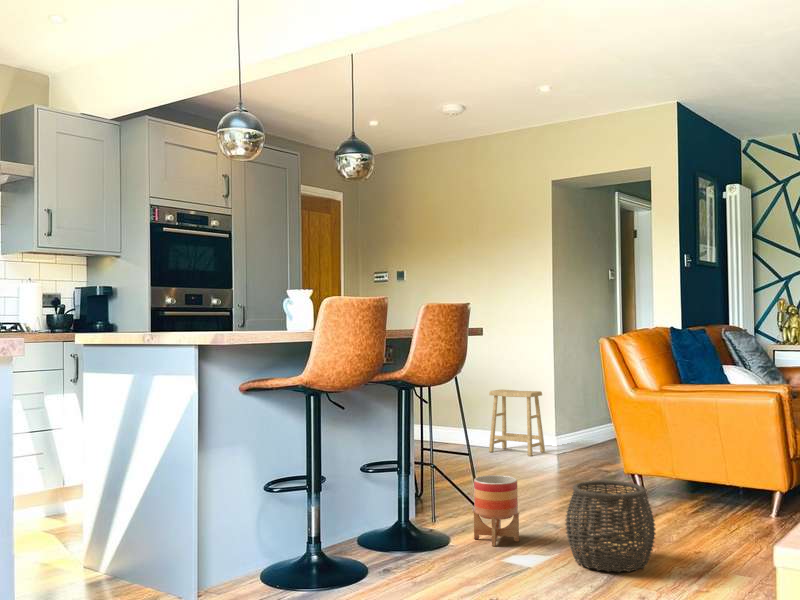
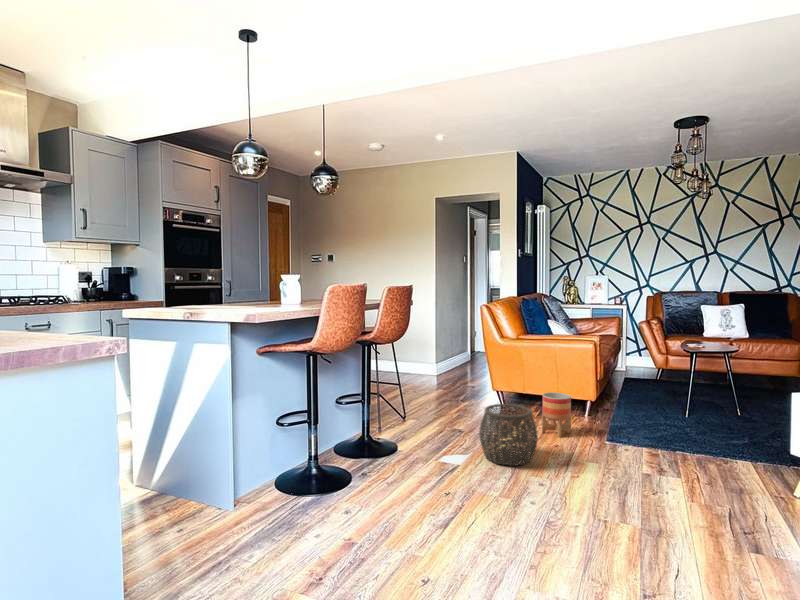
footstool: present [489,390,545,456] -> none [394,334,429,376]
planter: present [474,475,519,546] -> present [542,392,571,437]

